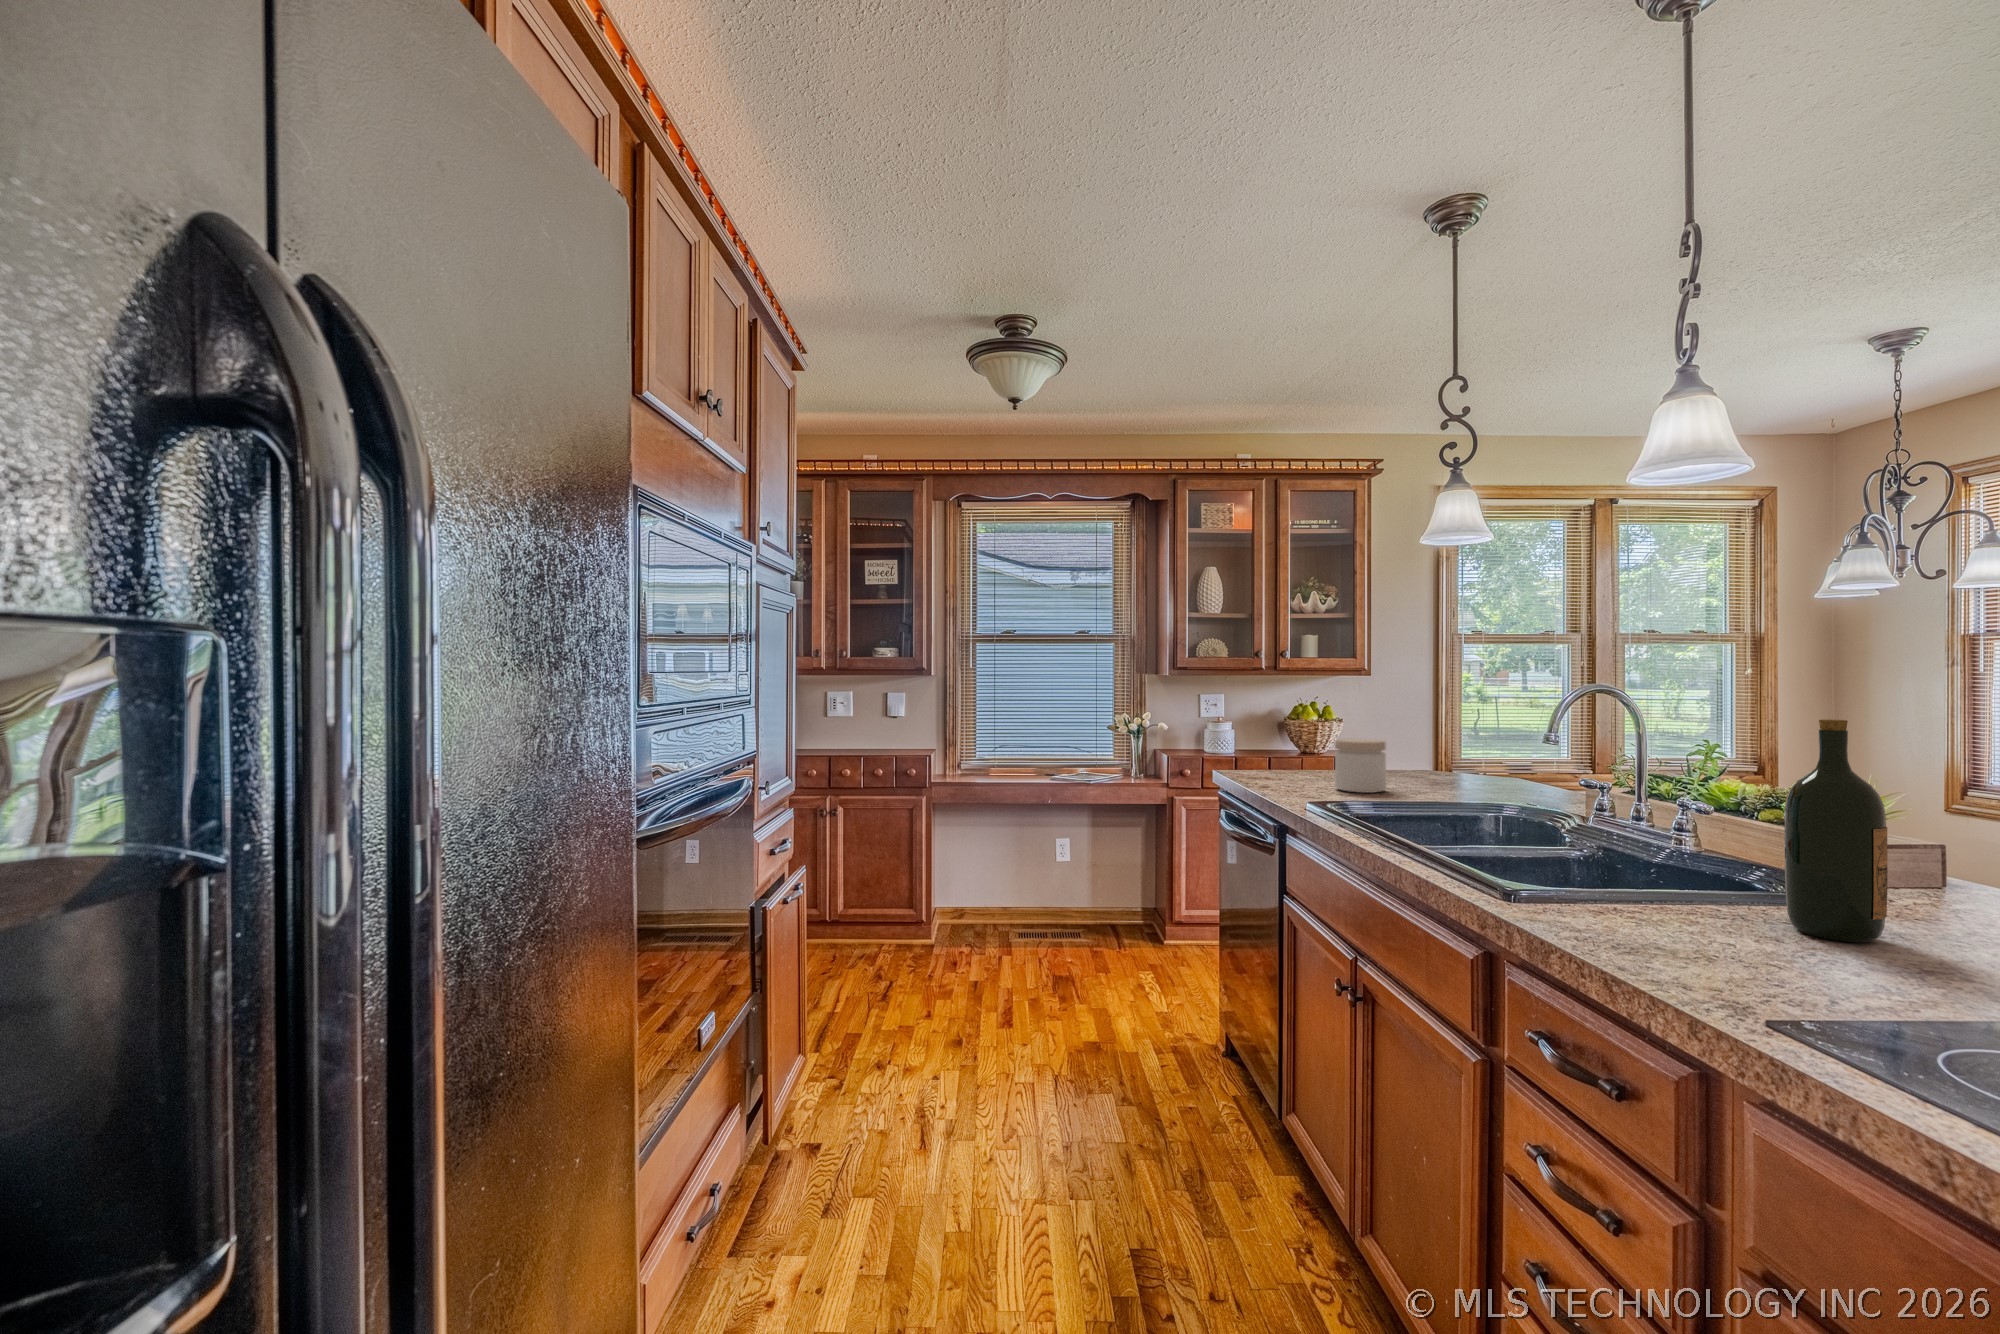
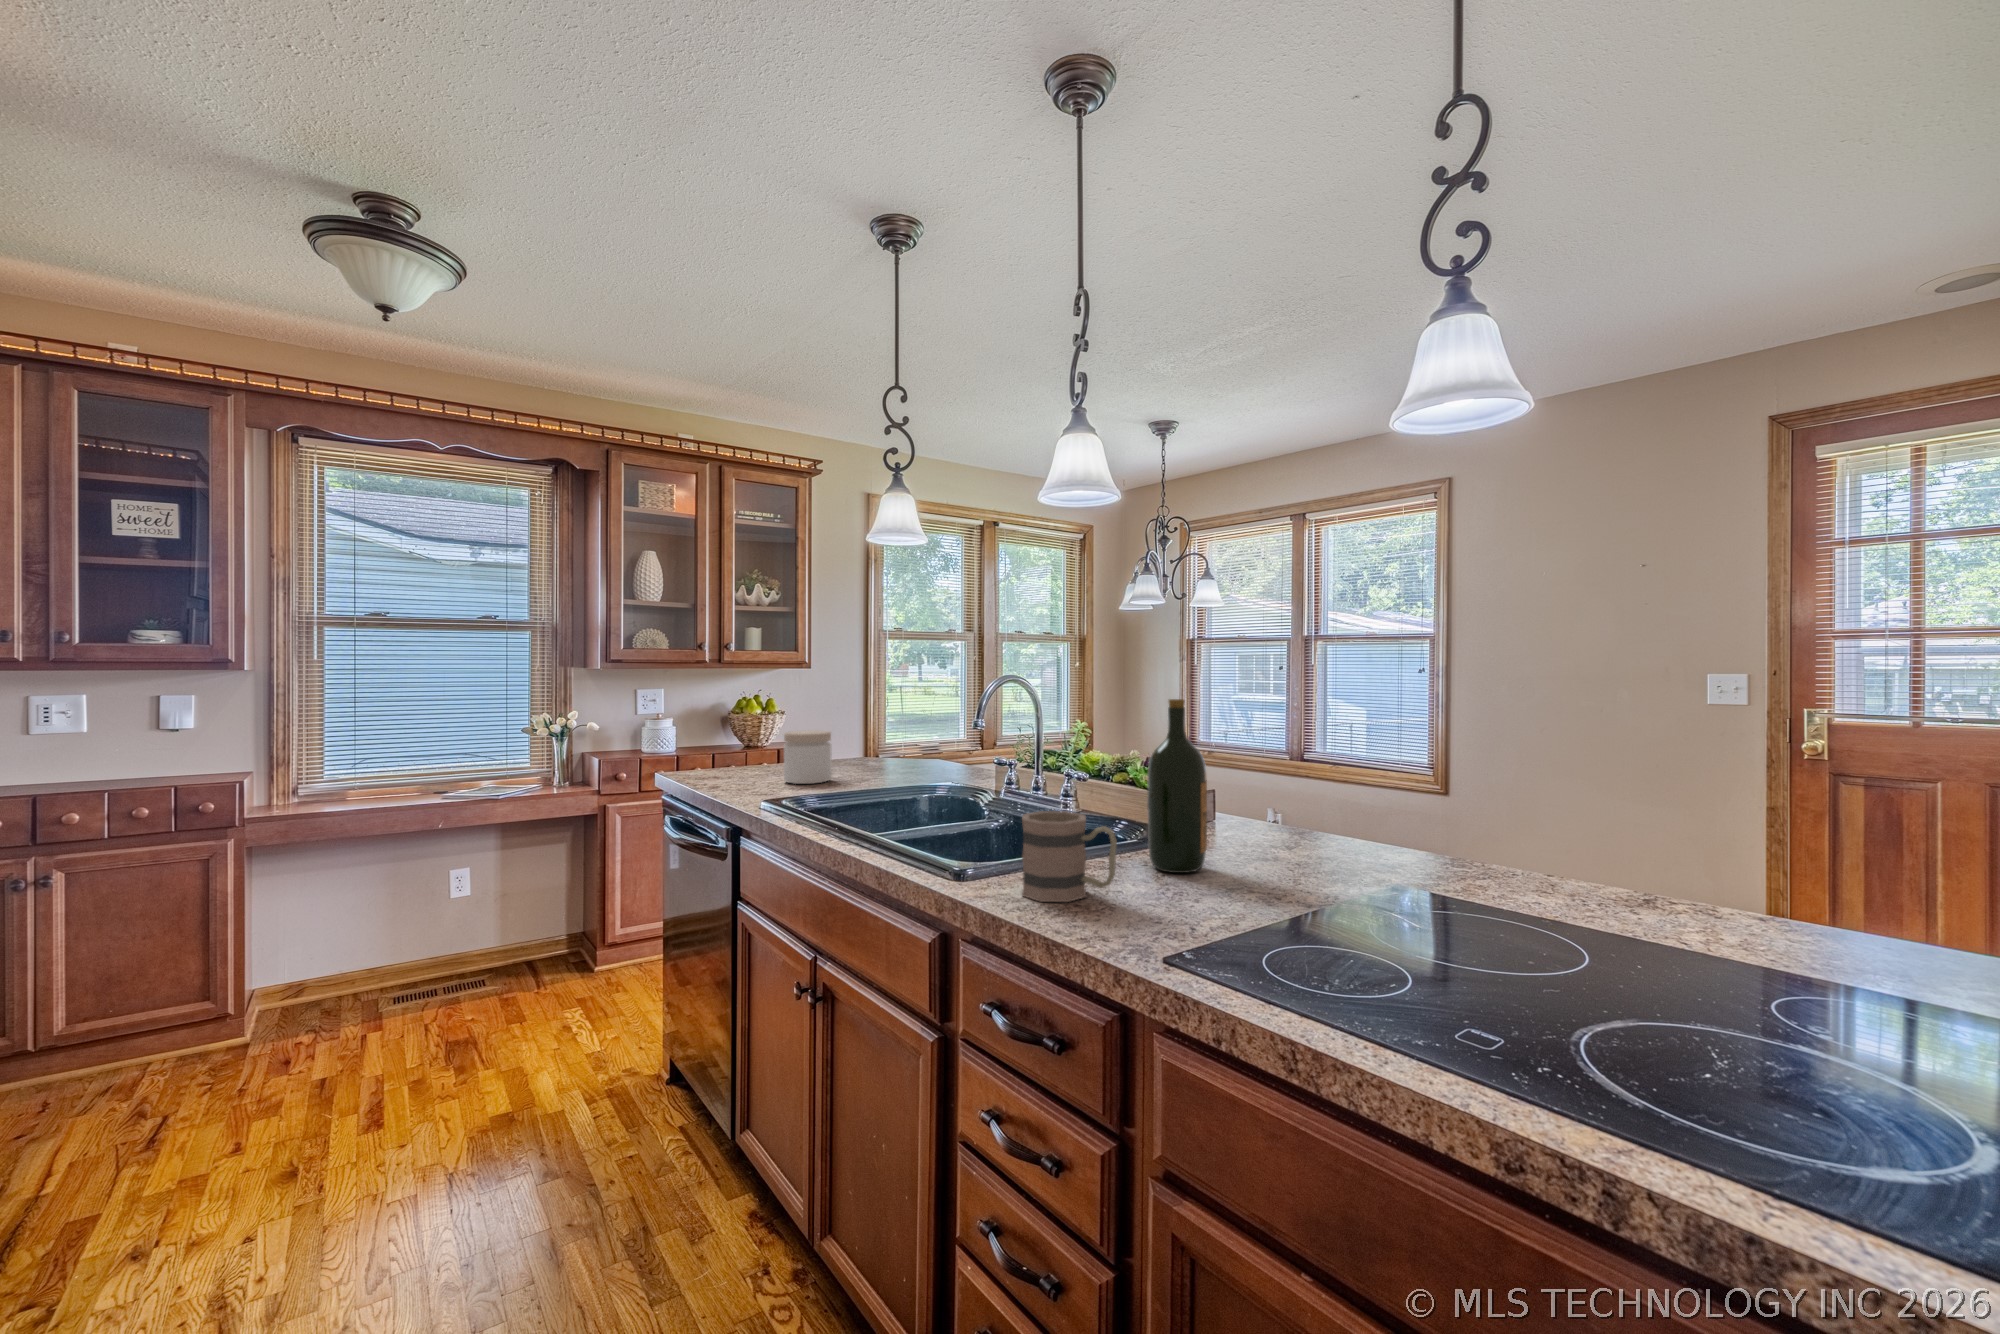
mug: none [1585,839,1718,943] -> present [1022,811,1117,902]

